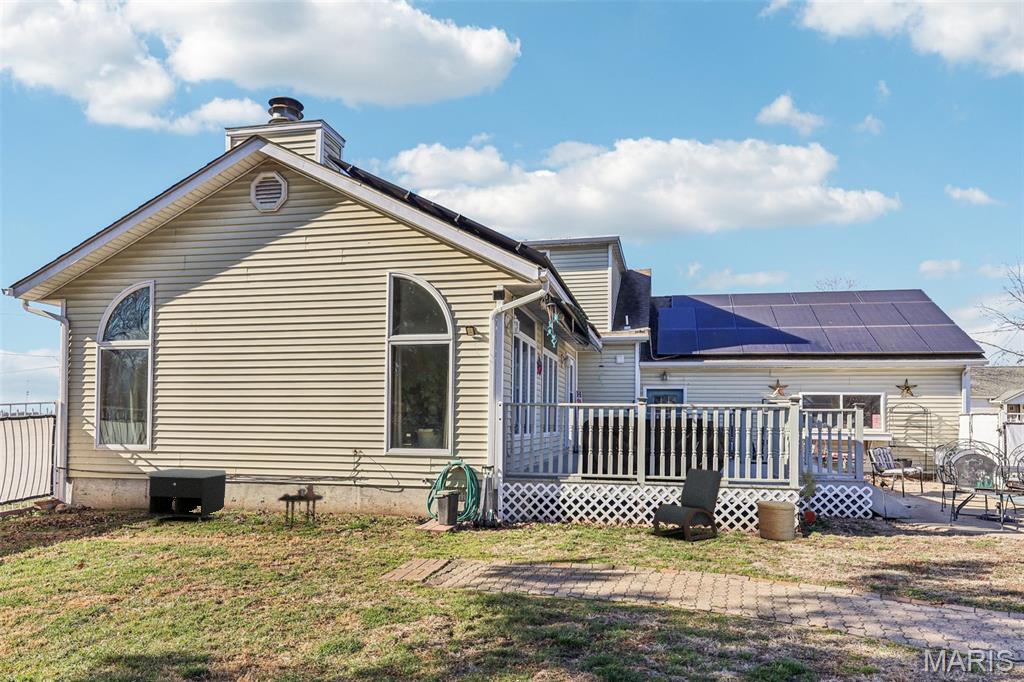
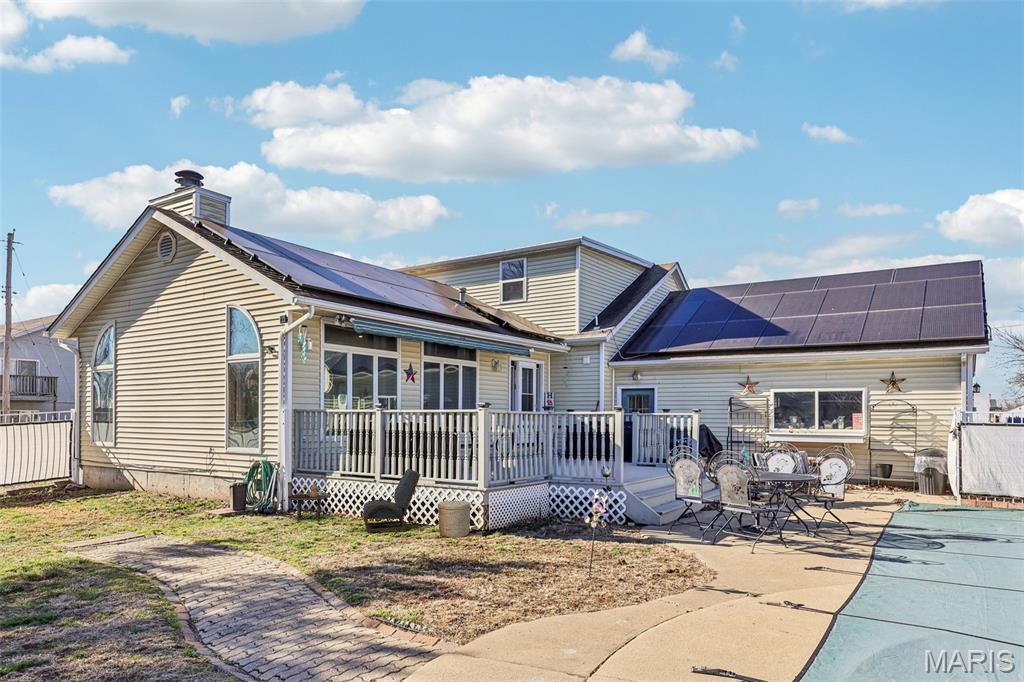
potted tree: present [800,467,818,522] -> none [537,469,571,524]
storage bench: present [148,469,226,522] -> none [97,459,147,498]
side table: present [278,483,323,527] -> present [288,484,331,523]

